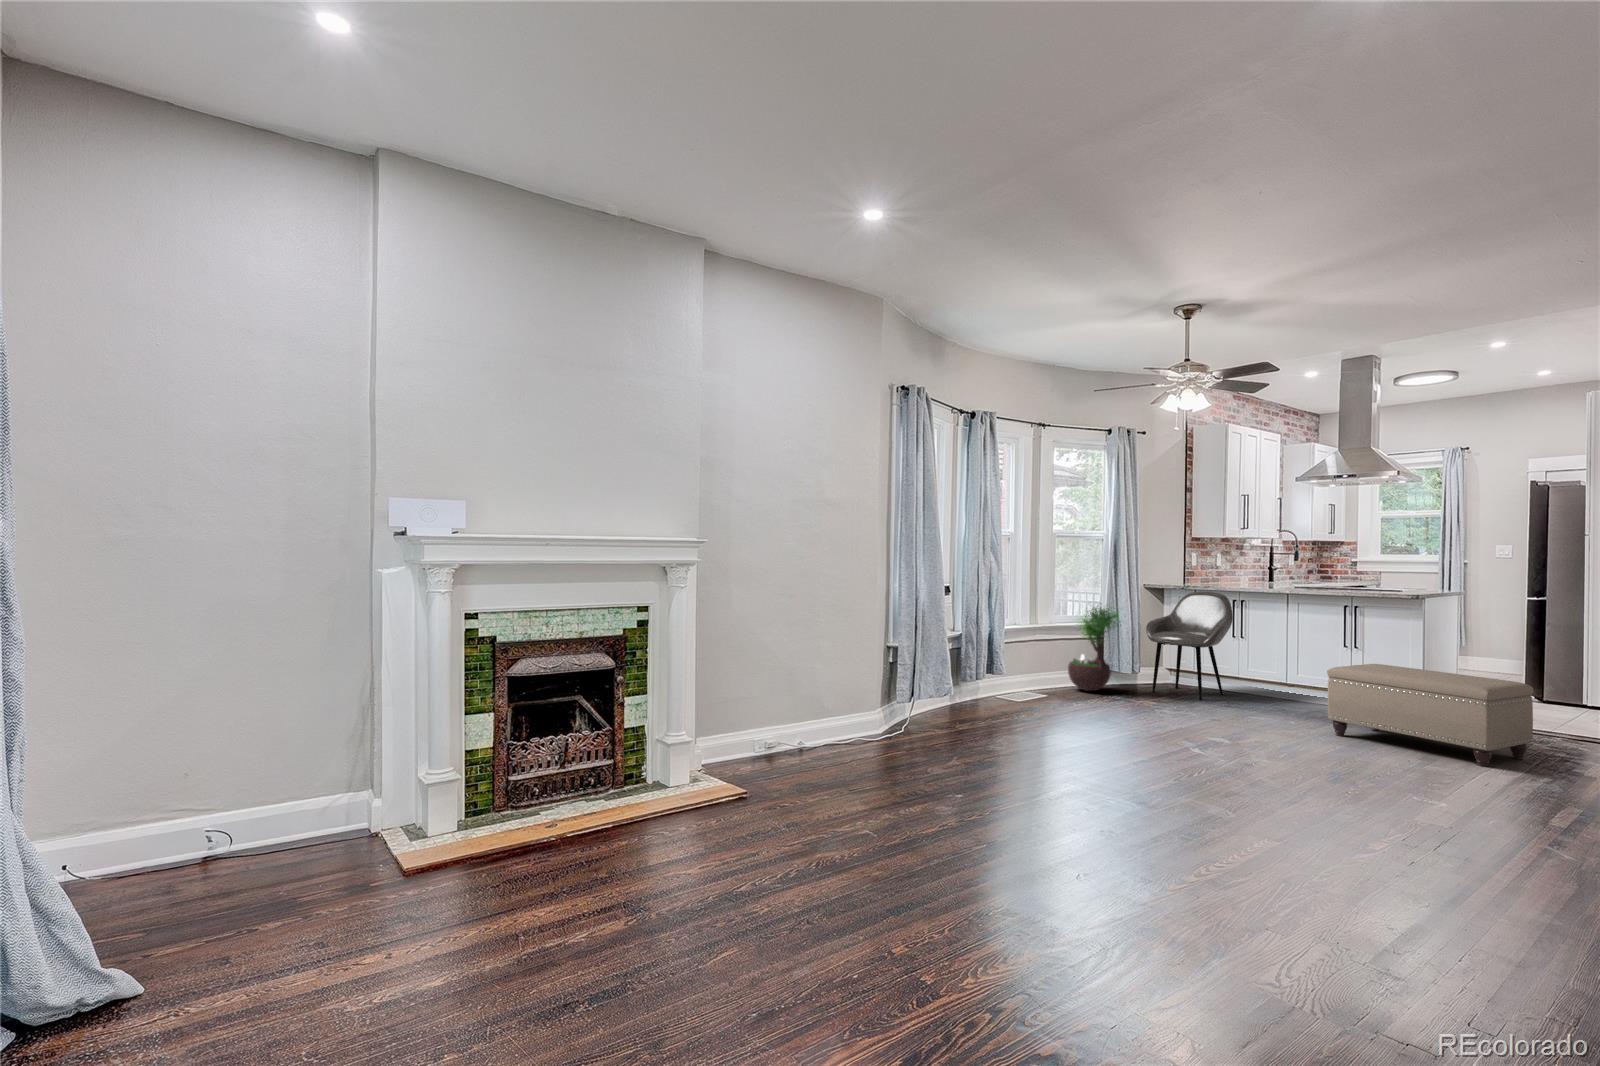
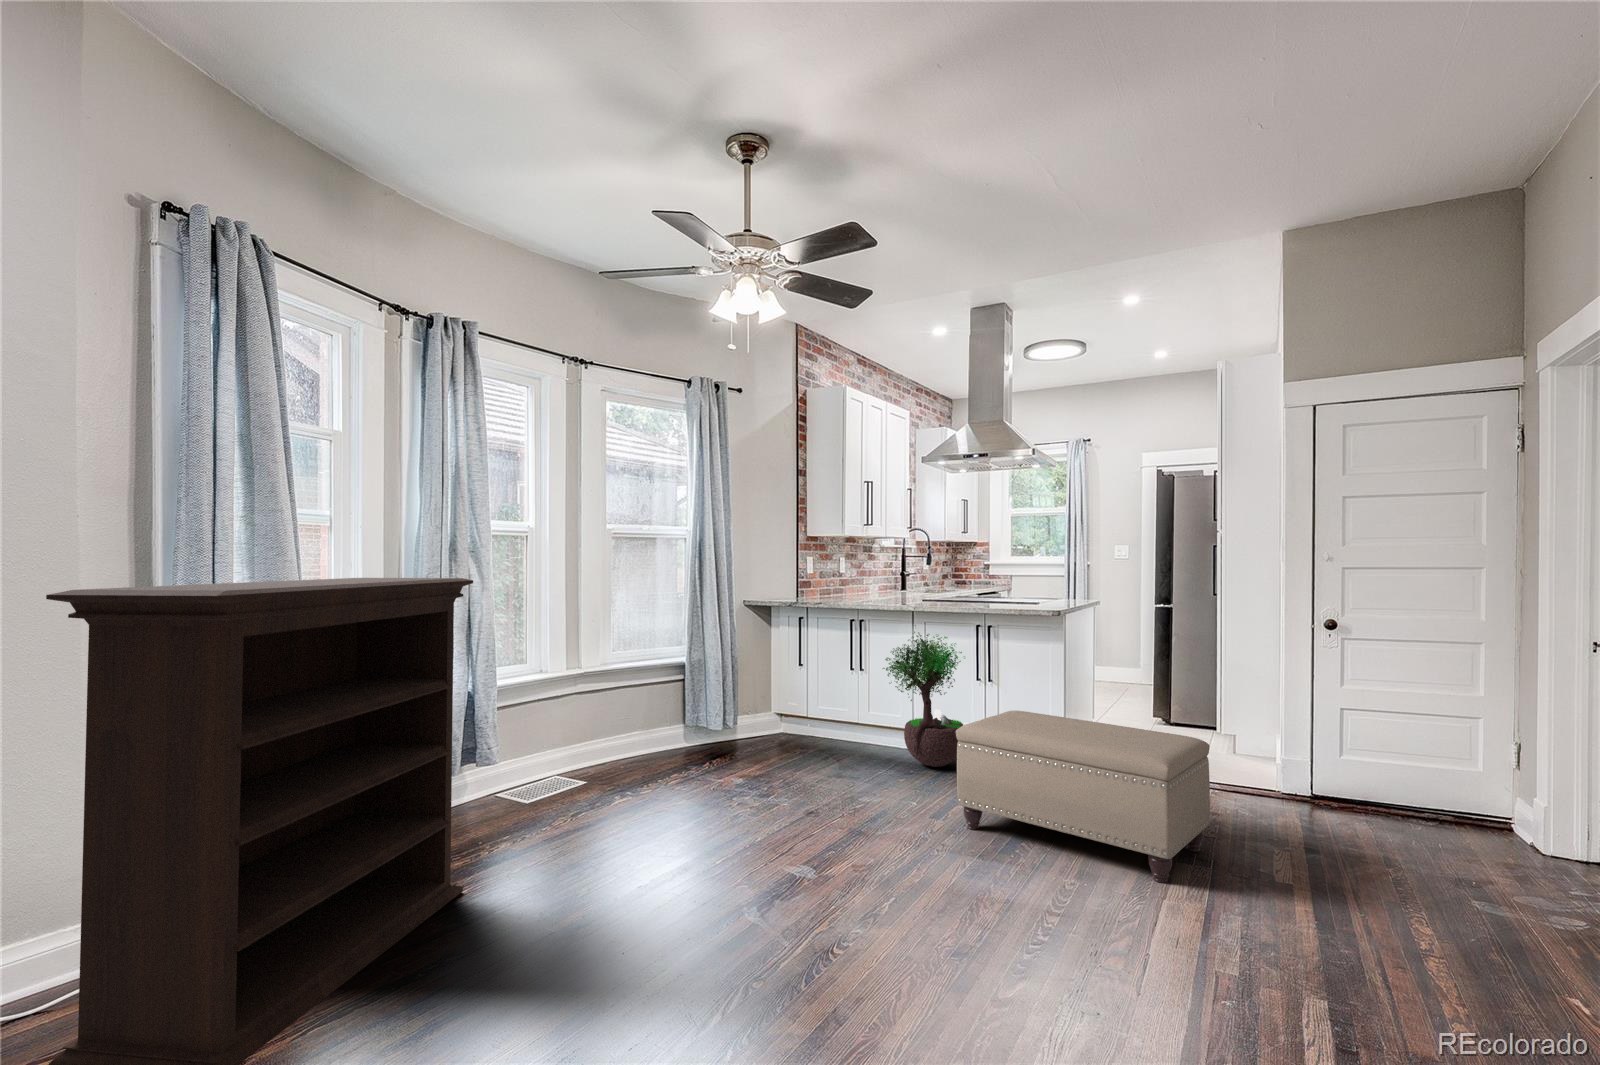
bookshelf: none [913,562,1029,760] -> present [46,578,473,1065]
armchair: present [1146,592,1233,700] -> none [740,608,849,766]
potted tree: present [1068,607,1119,691] -> present [883,625,965,767]

